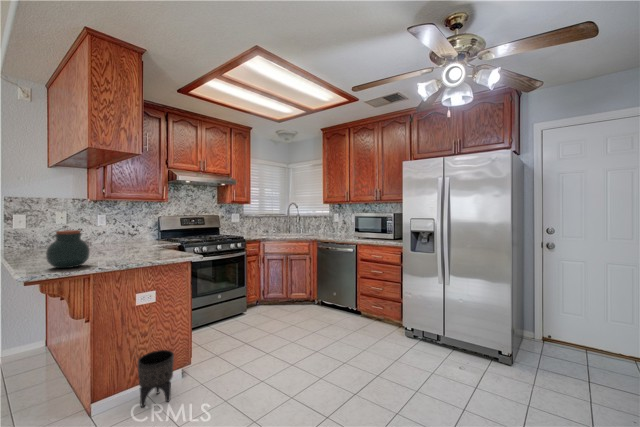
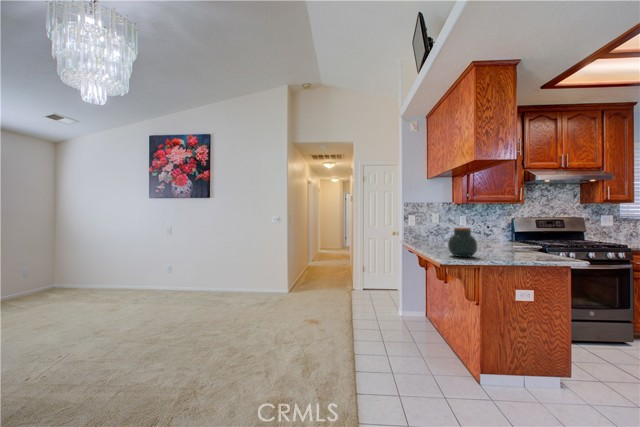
planter: present [138,350,174,407] -> none [521,350,561,409]

